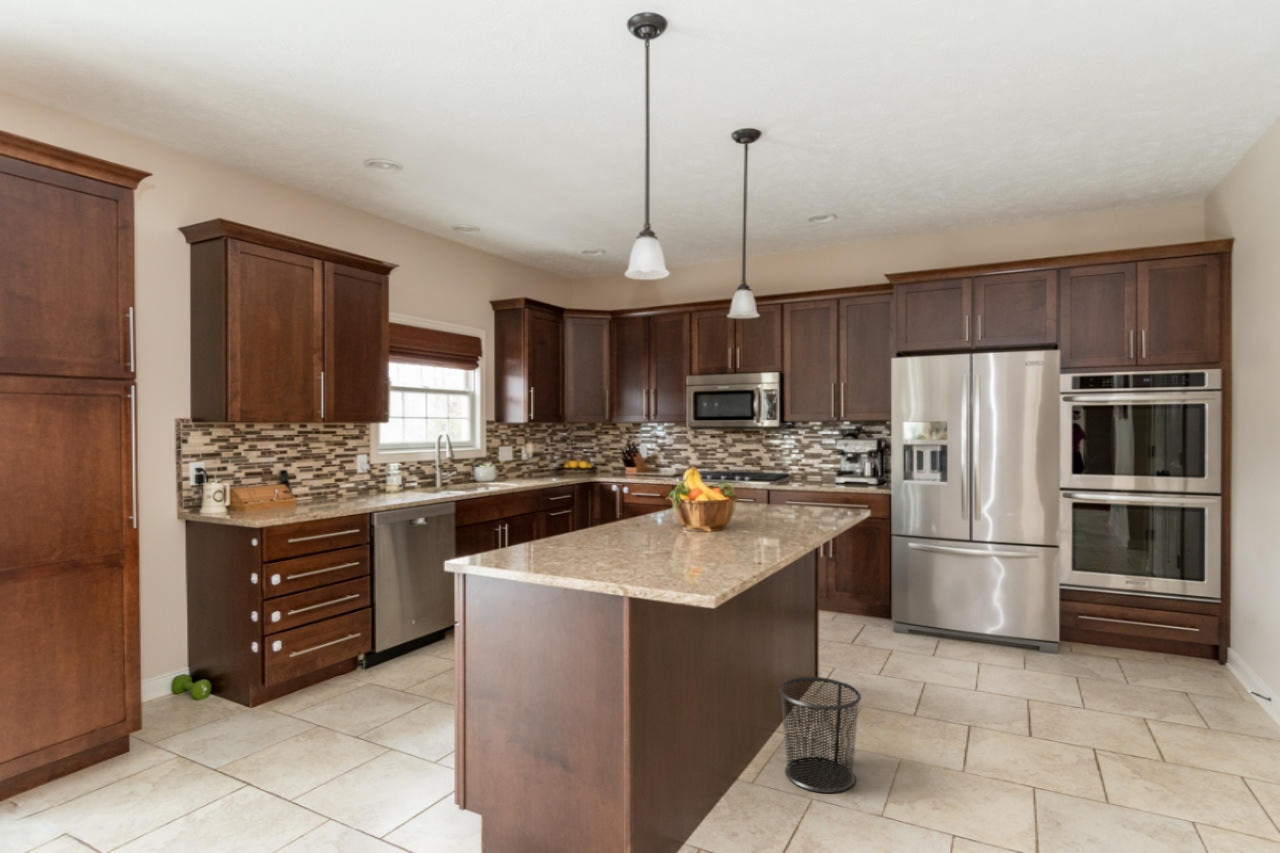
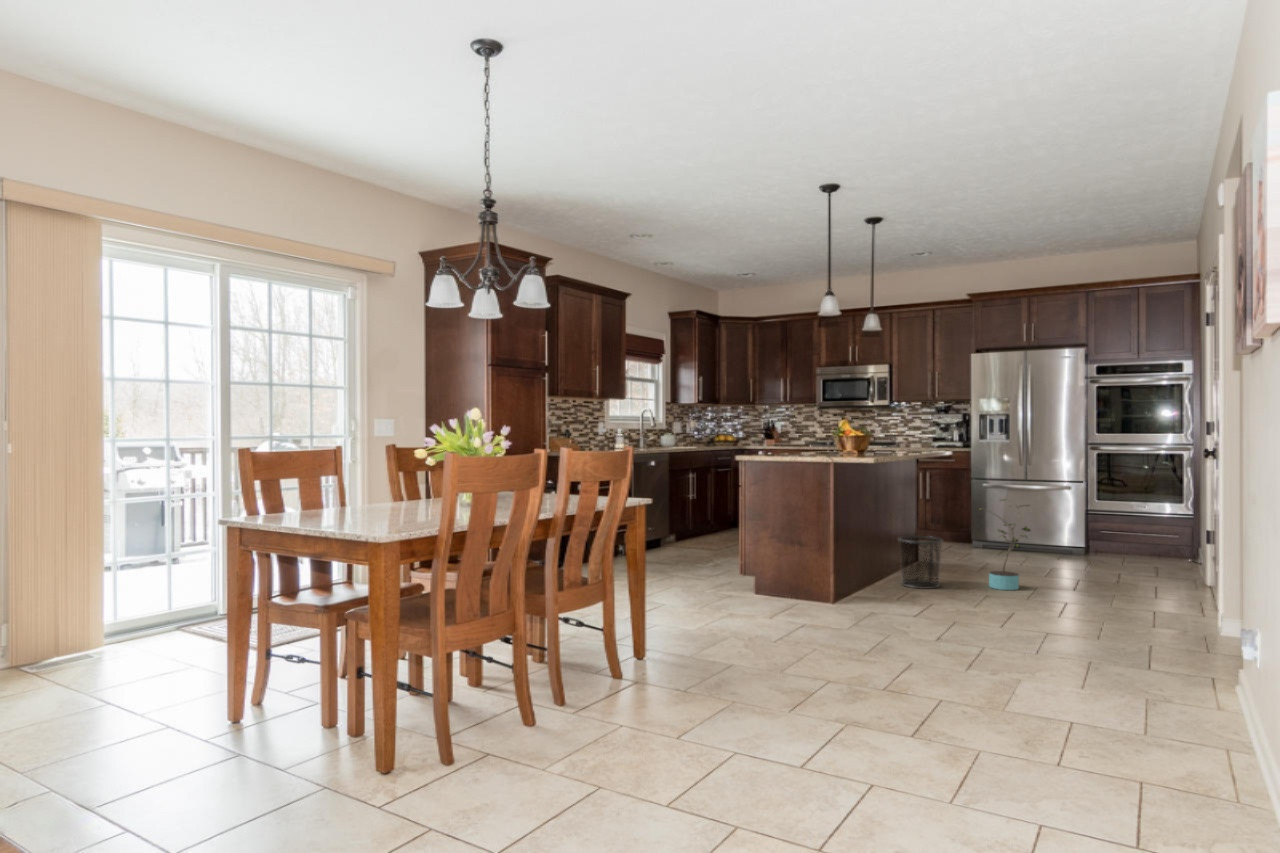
potted plant: none [917,615,1024,796] -> present [978,499,1030,590]

